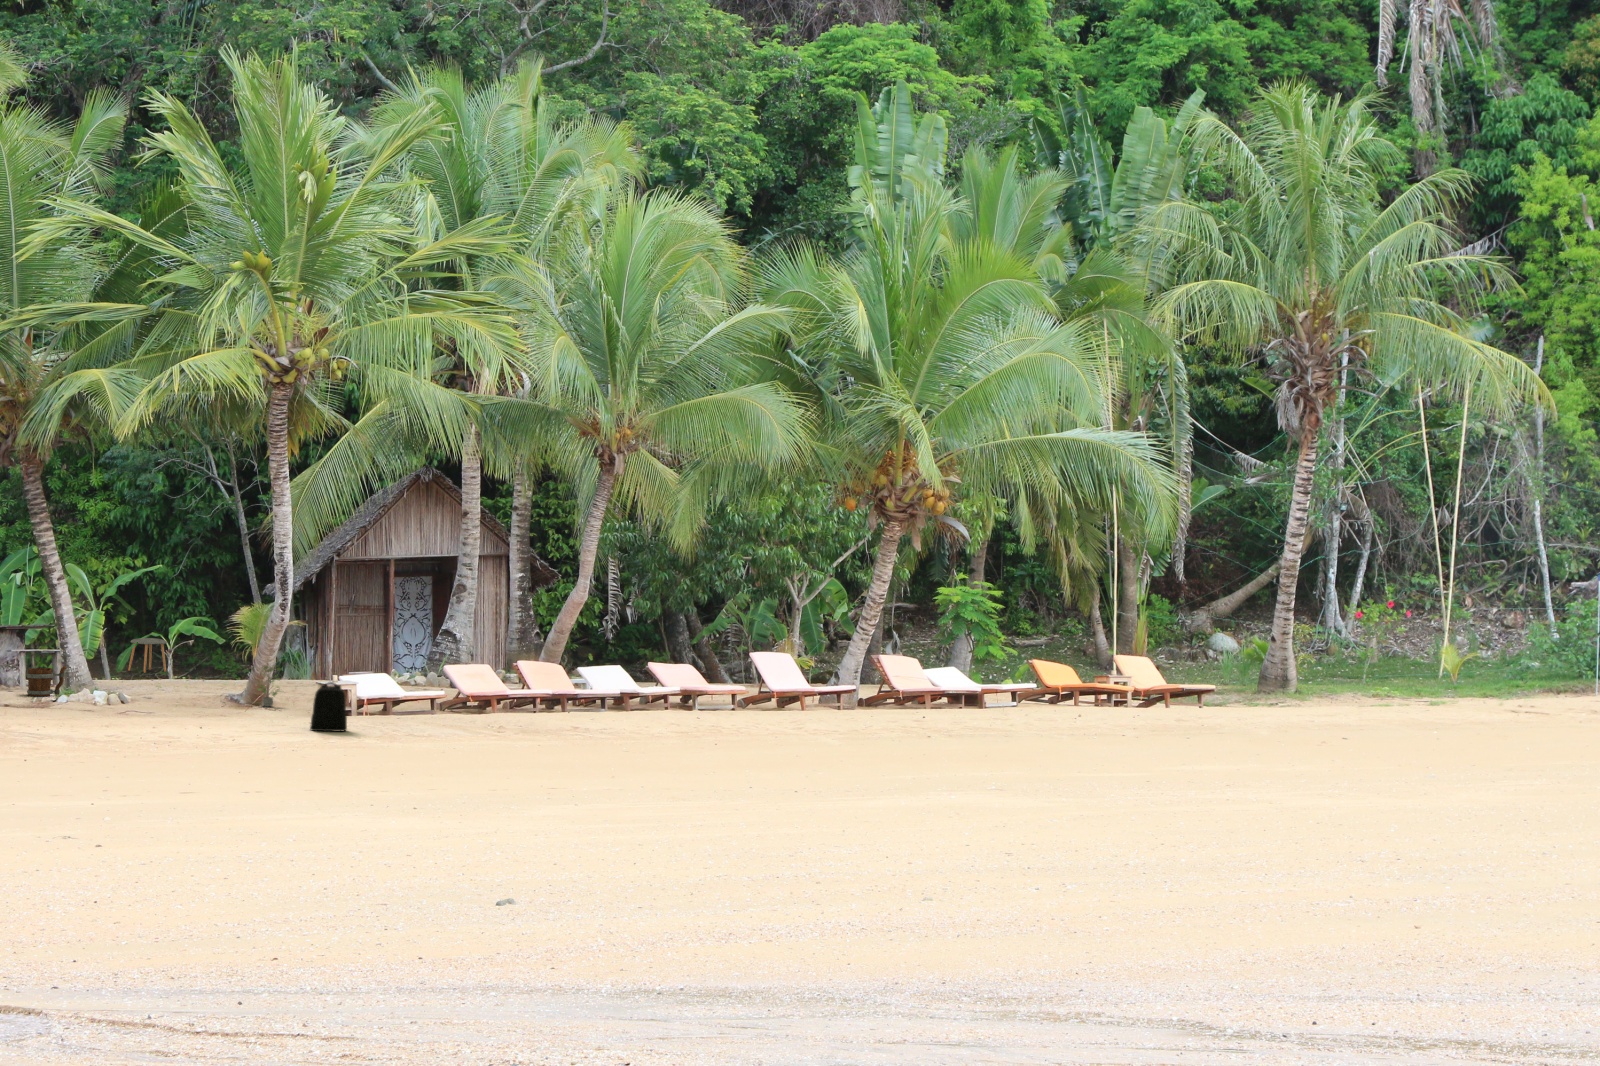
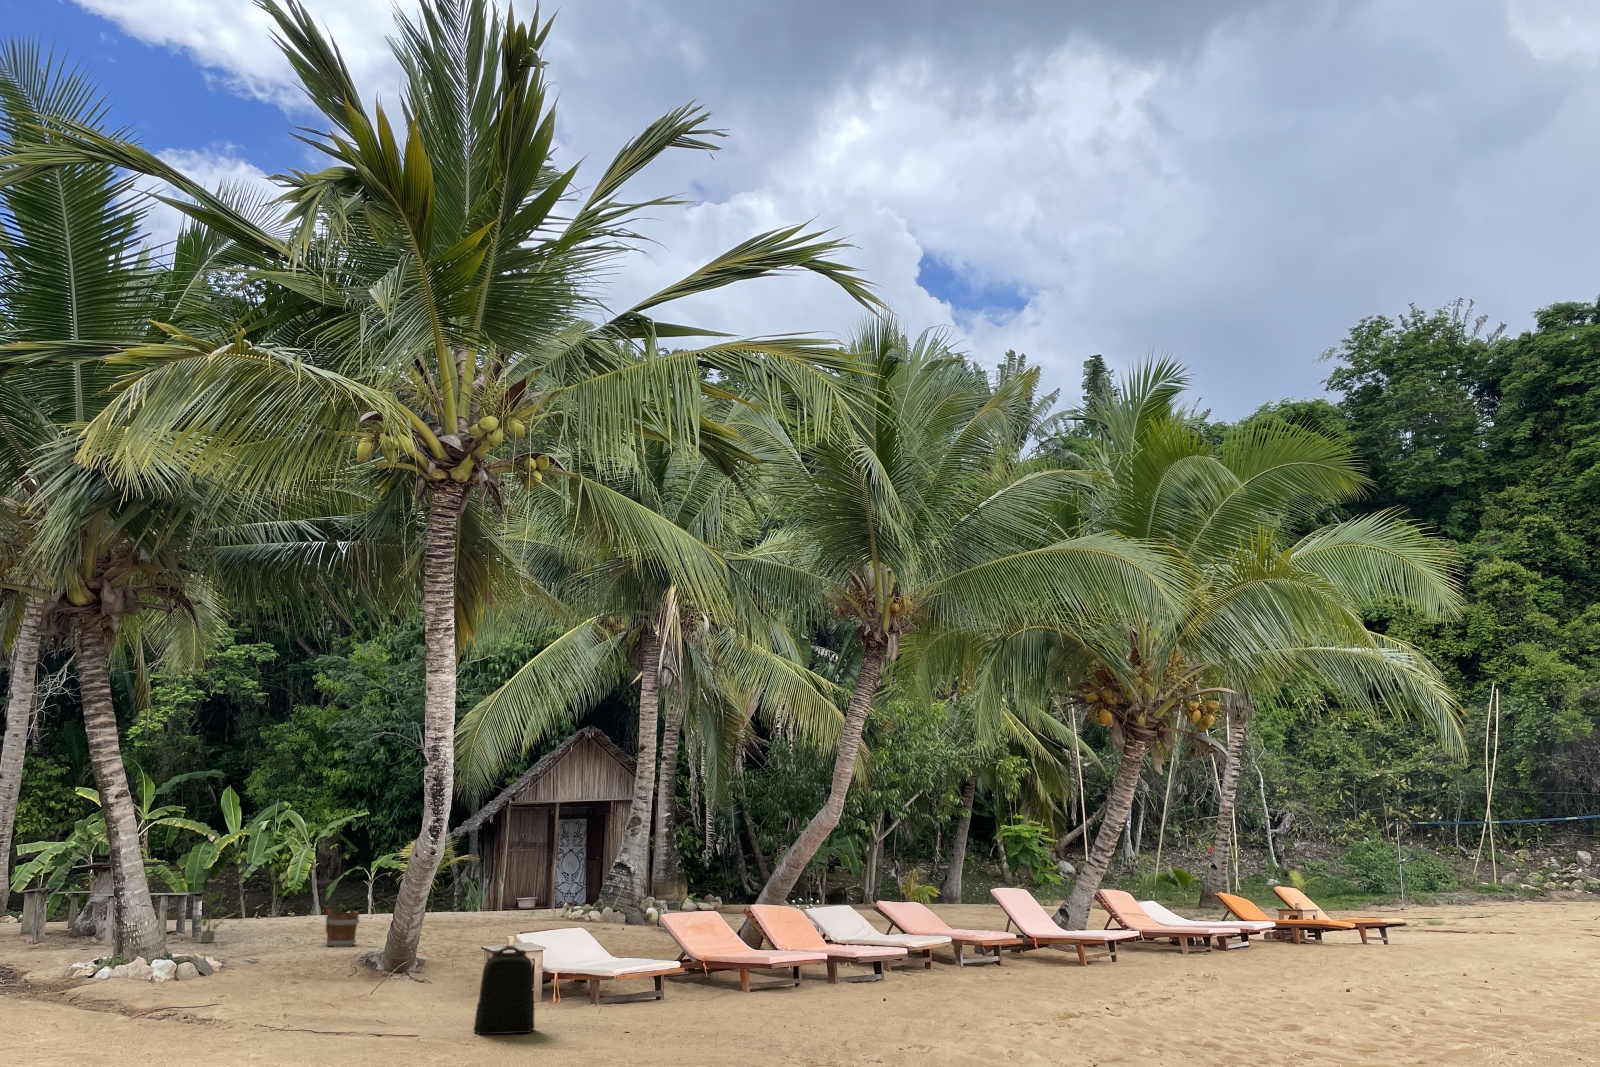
stool: present [128,638,167,673] -> none [244,880,294,925]
bucket: present [26,666,66,697] -> present [326,908,359,948]
potted plant: present [258,666,280,707] -> present [196,891,227,943]

